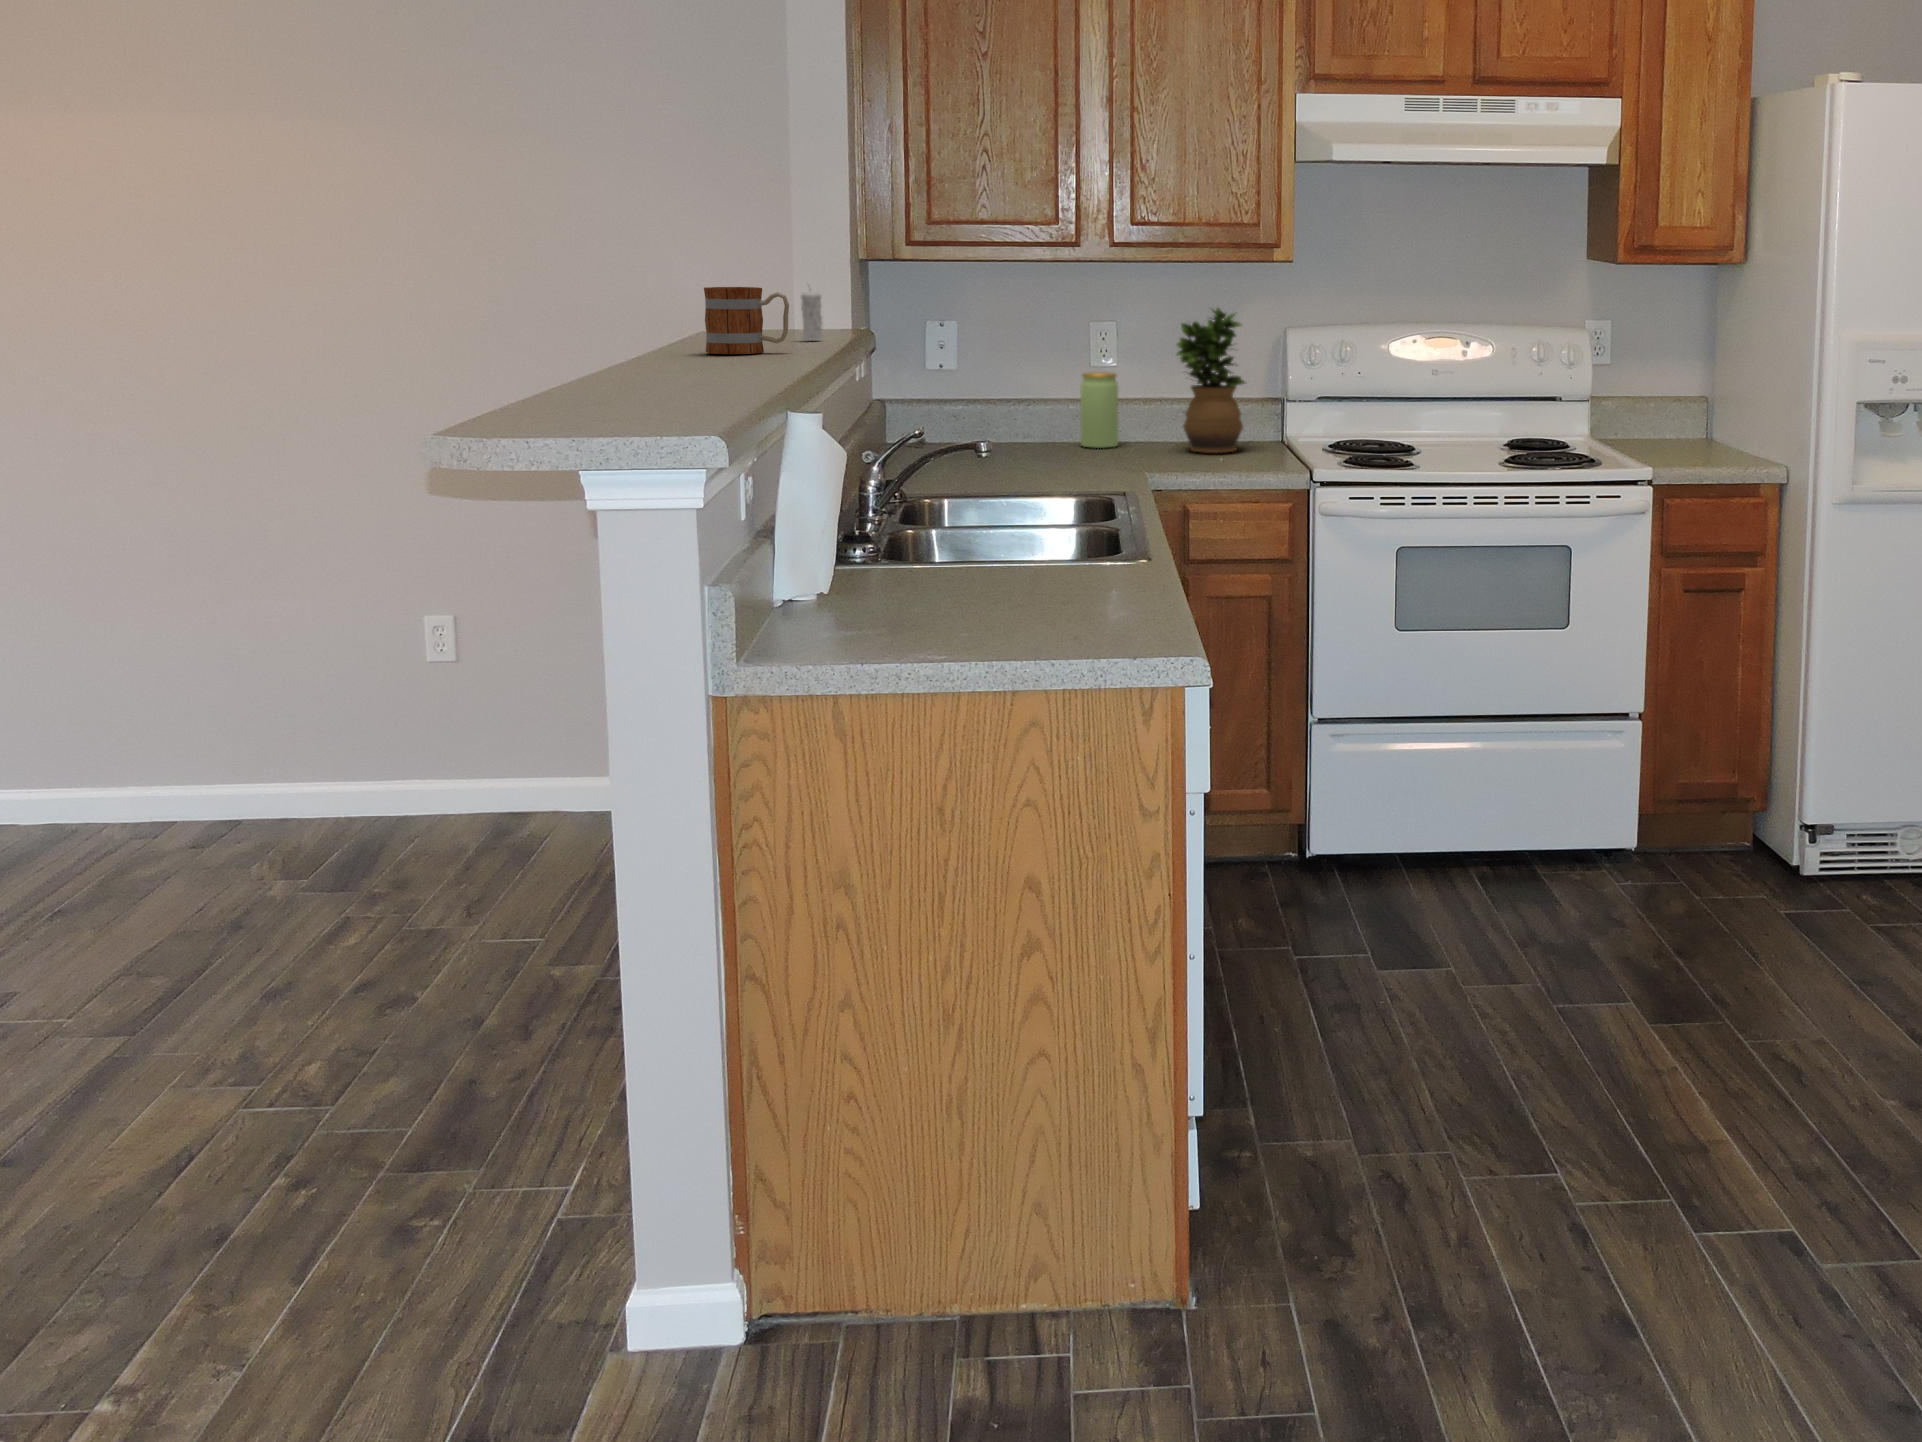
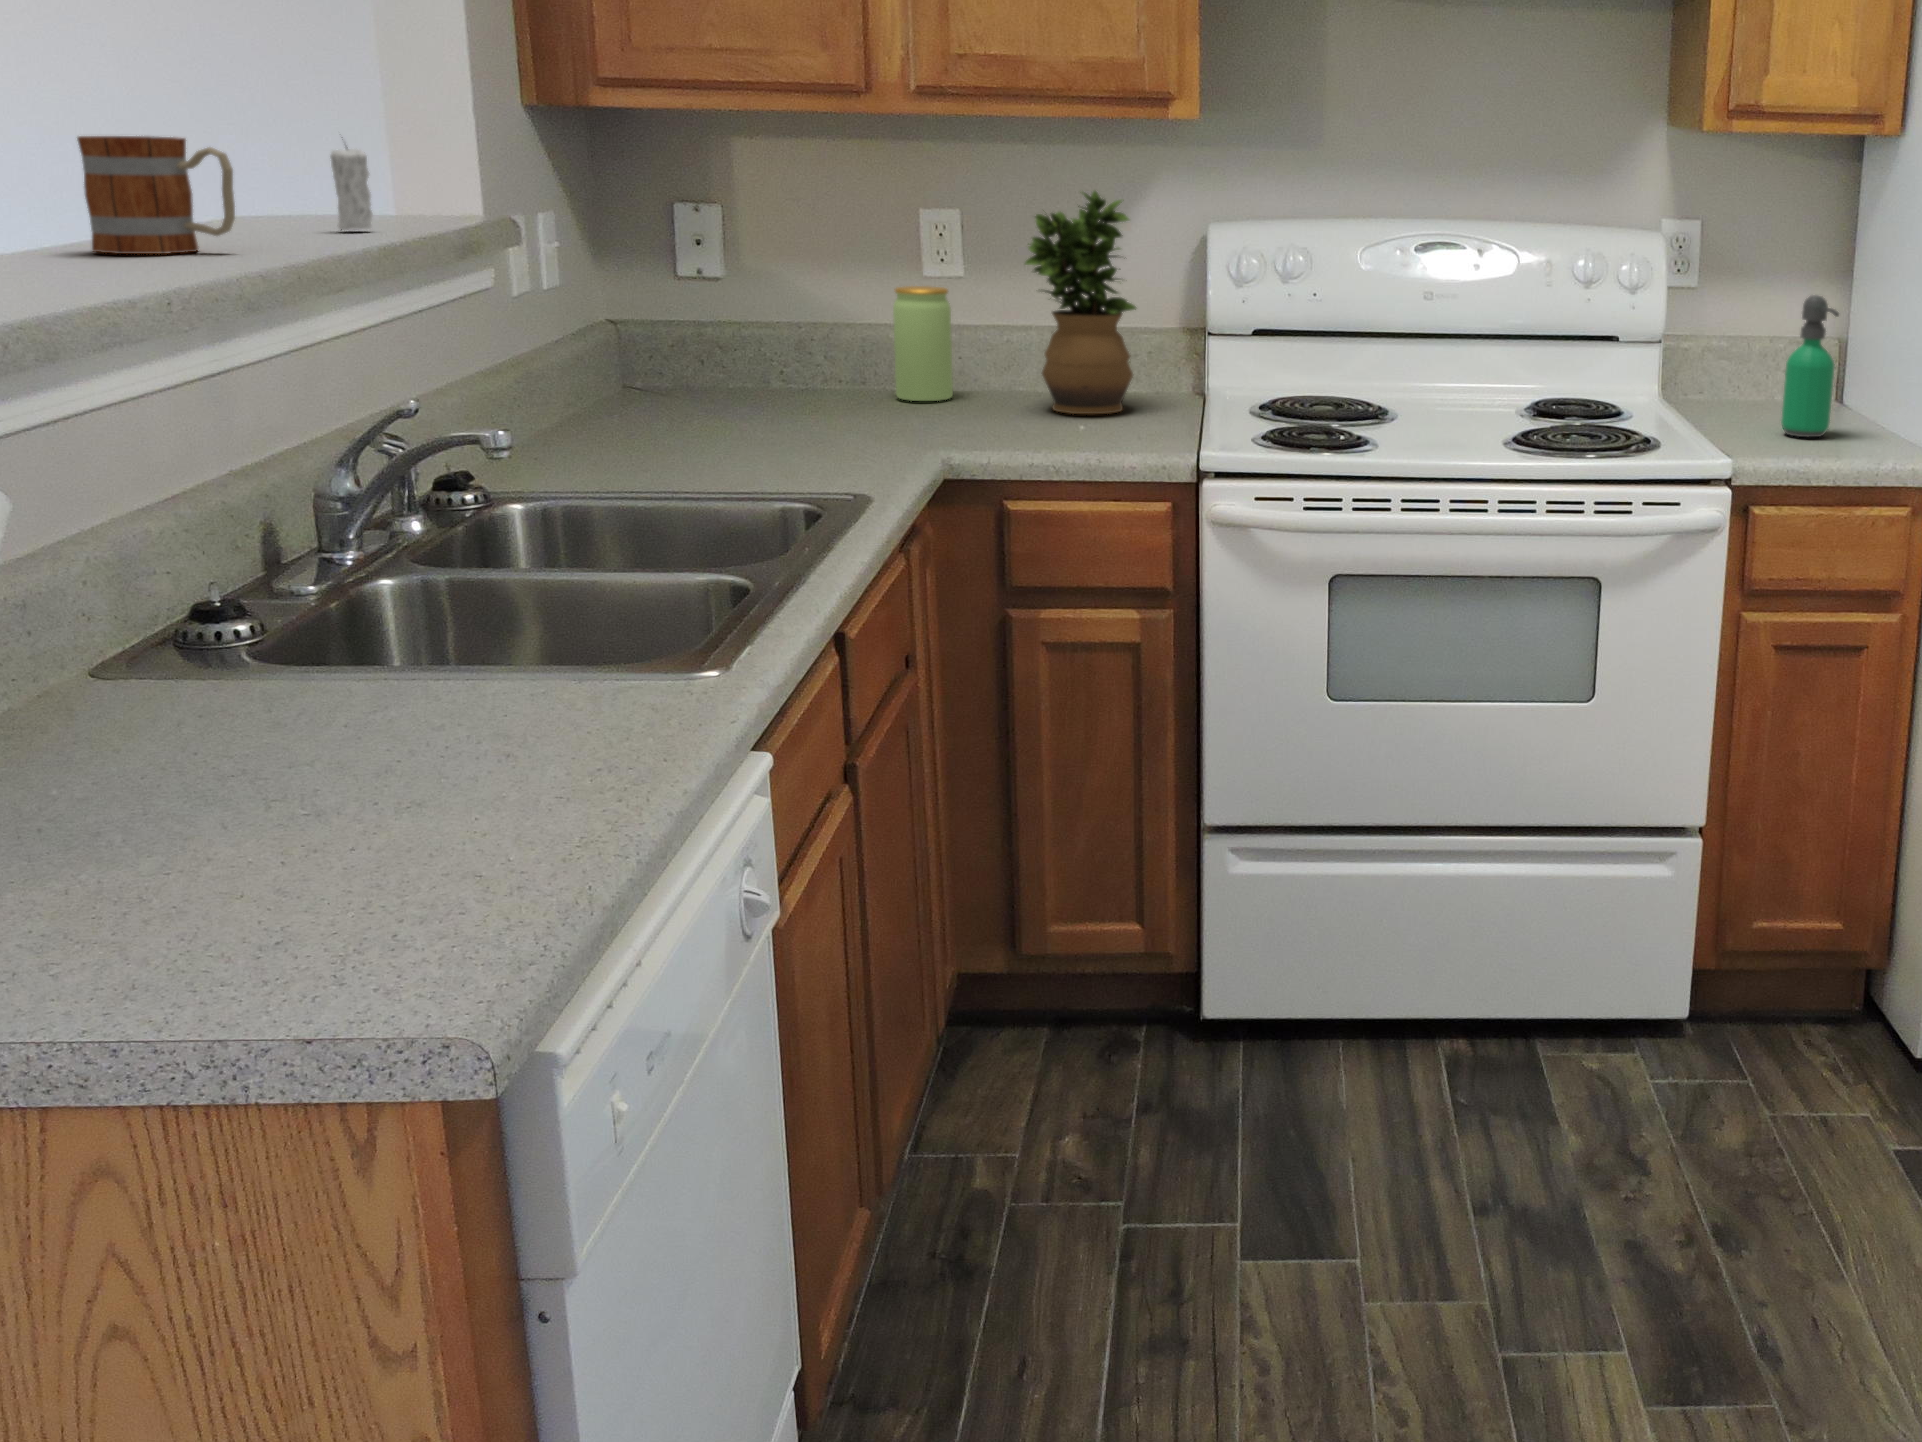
soap dispenser: none [1676,364,1712,456] -> present [1781,295,1839,437]

